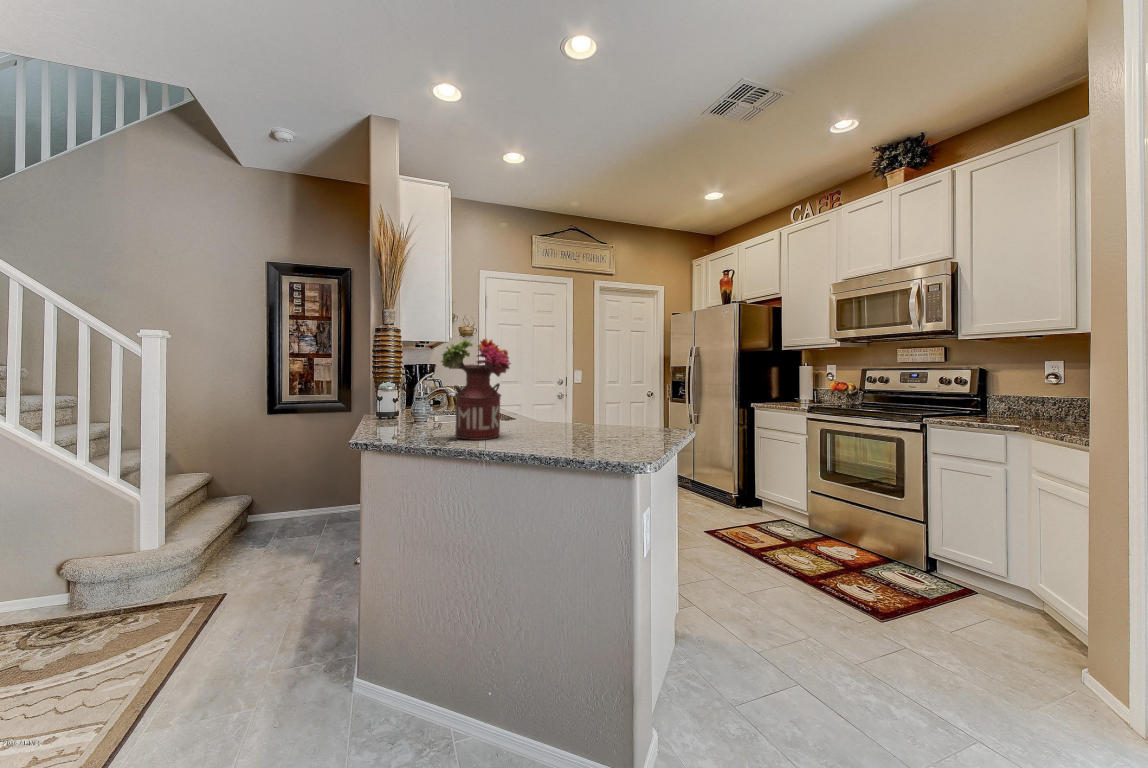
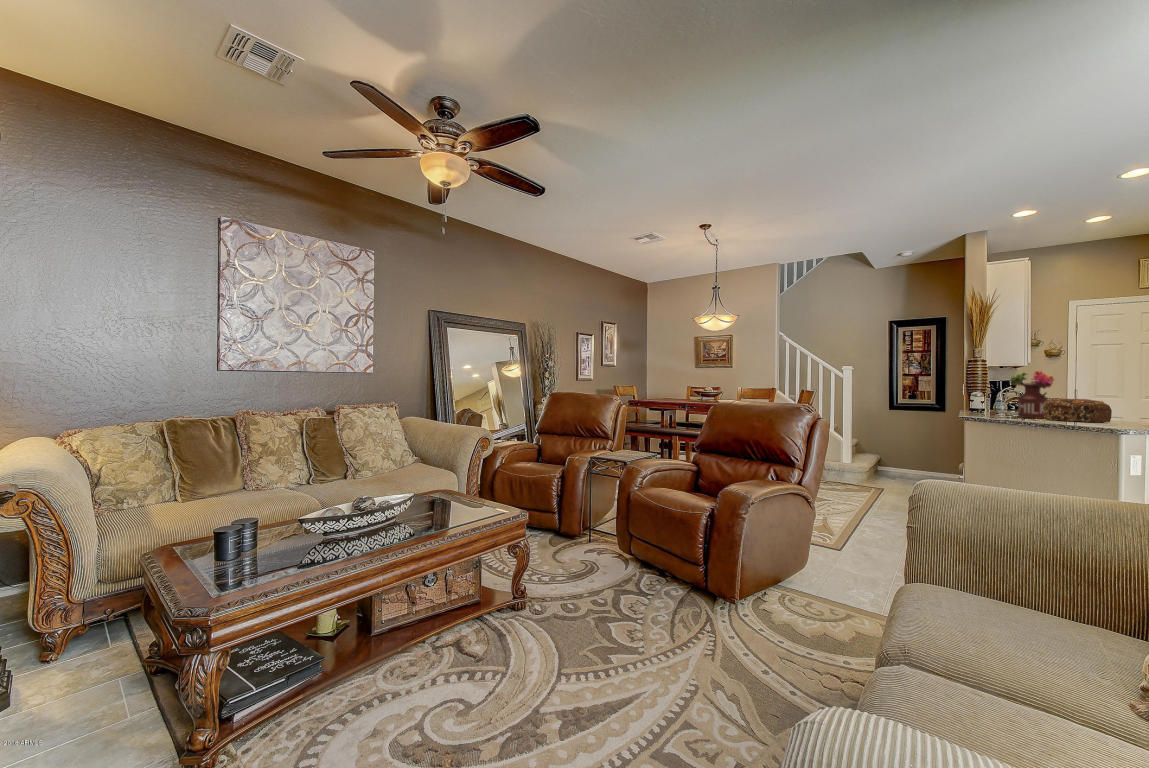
bread loaf: none [508,397,615,453] -> present [1043,398,1112,423]

